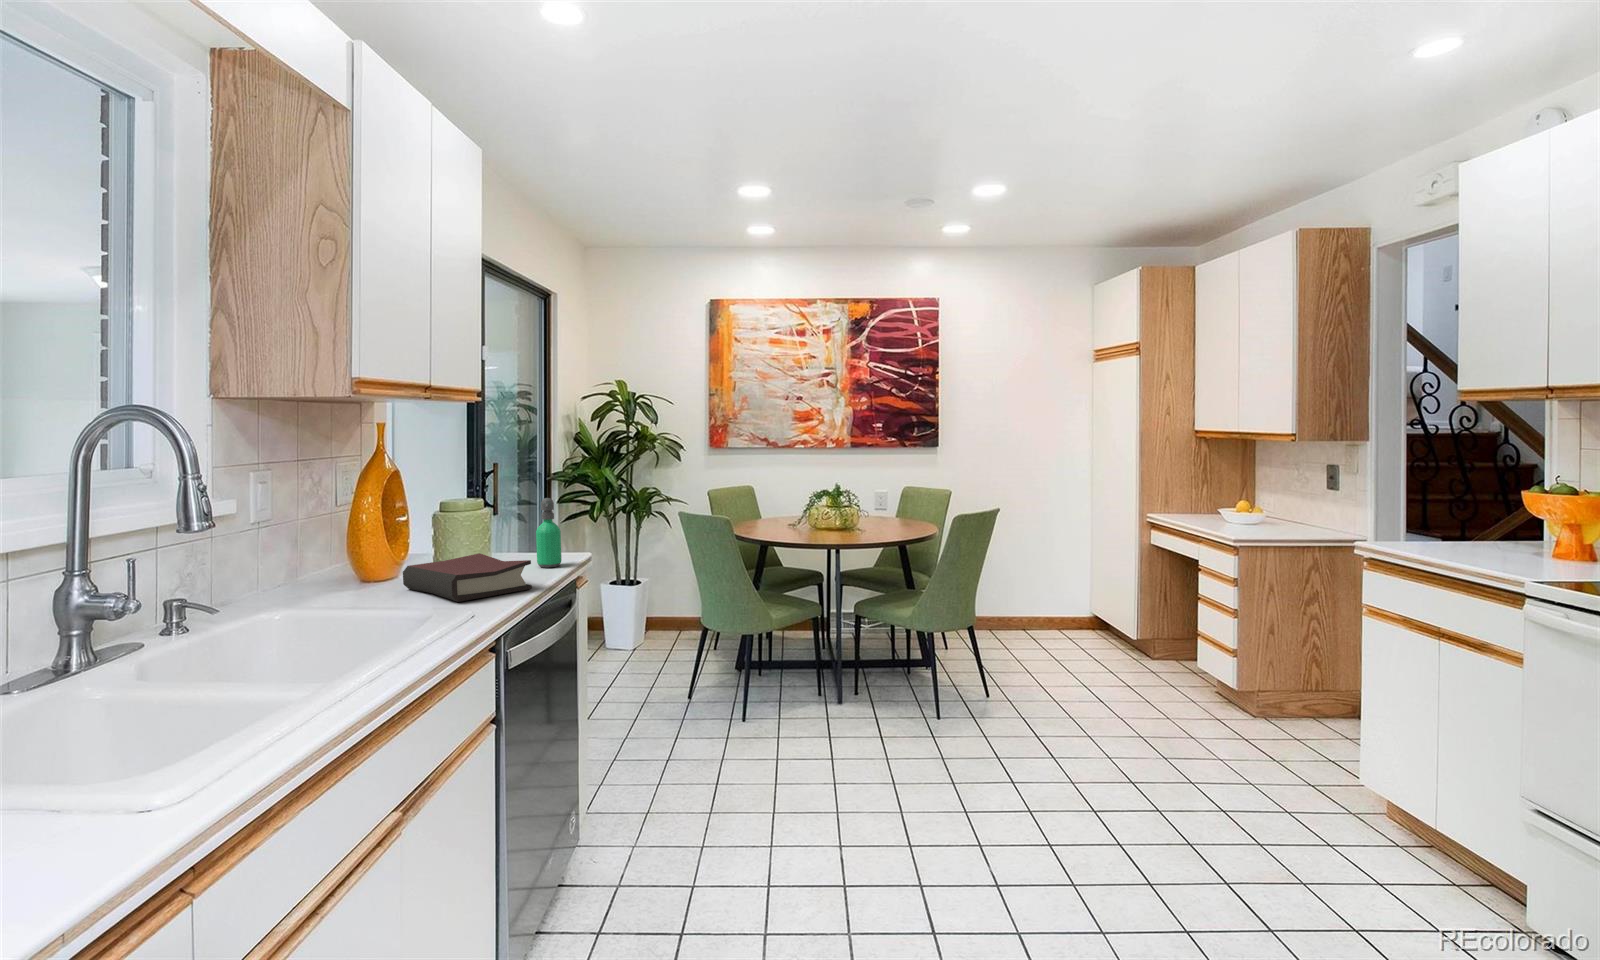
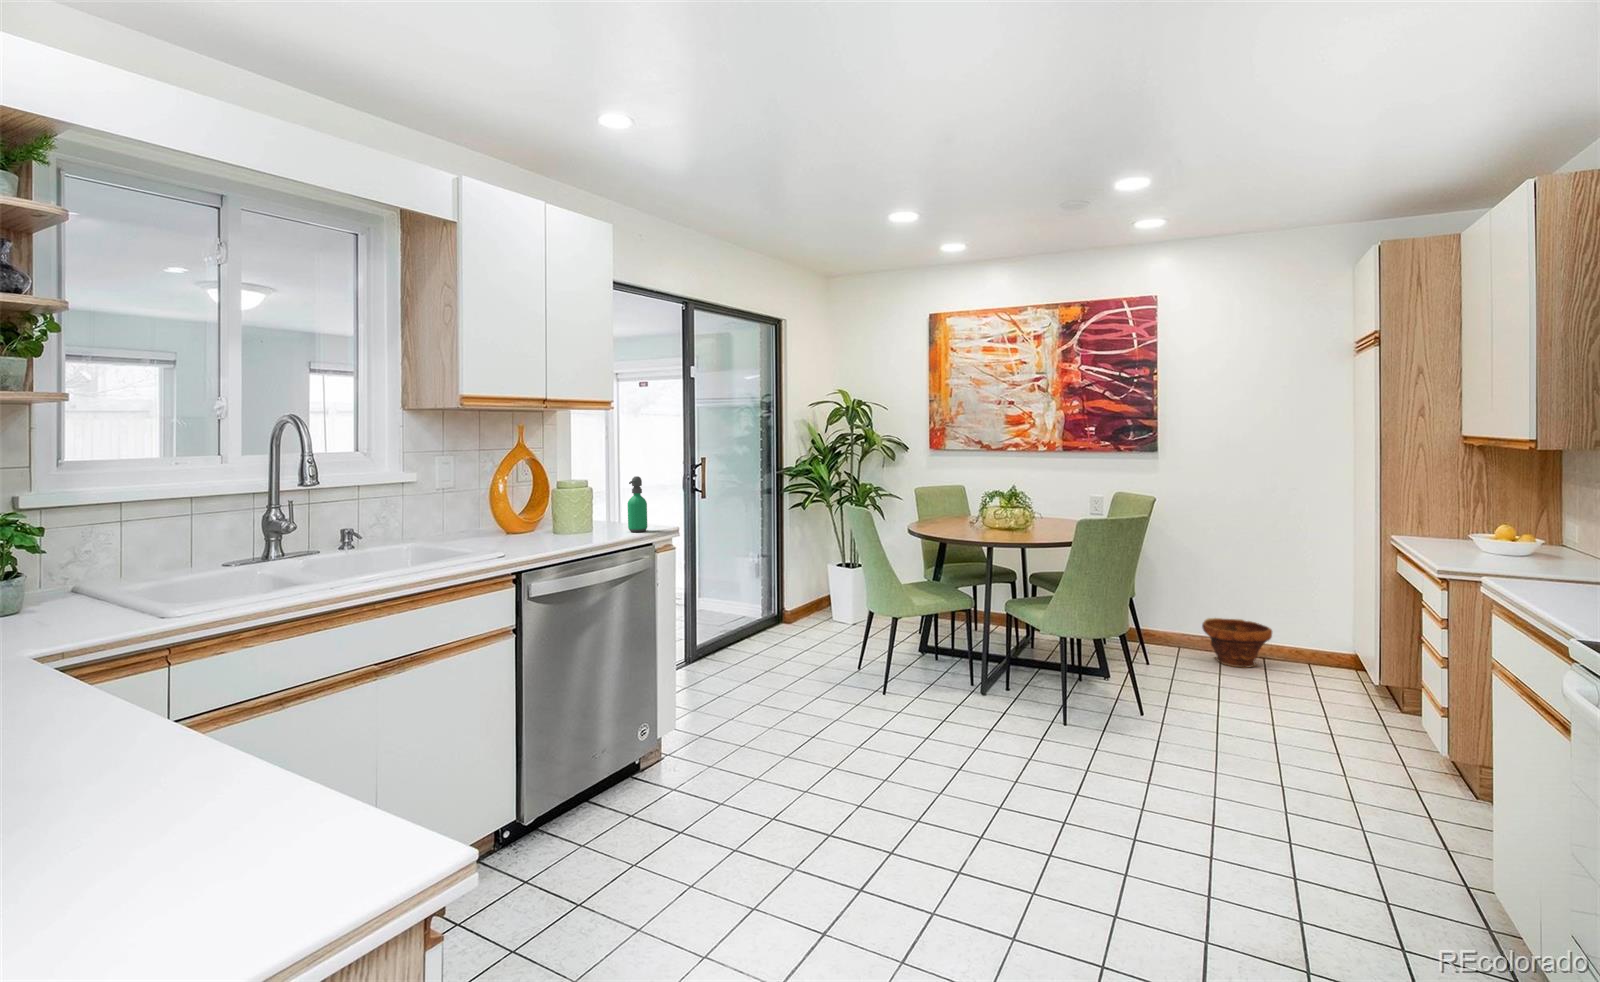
hardback book: present [403,553,532,602] -> none [513,516,584,547]
planter: none [987,598,1044,642] -> present [1202,618,1272,667]

